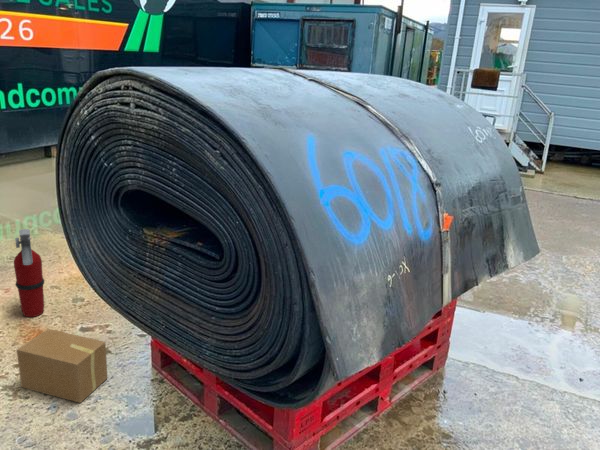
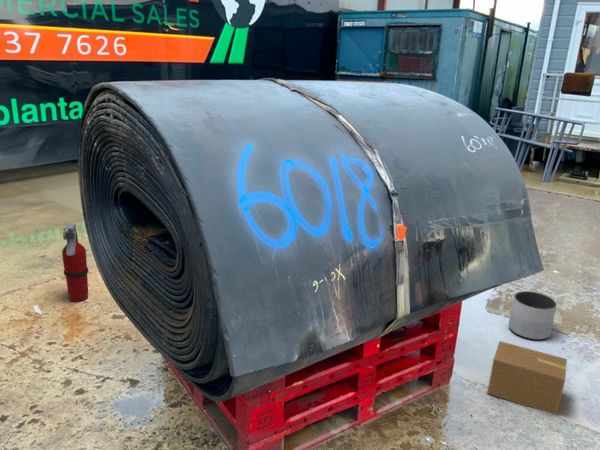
planter: none [478,273,522,318] -> present [509,291,557,340]
cardboard box: present [17,329,108,403] -> present [487,341,567,415]

